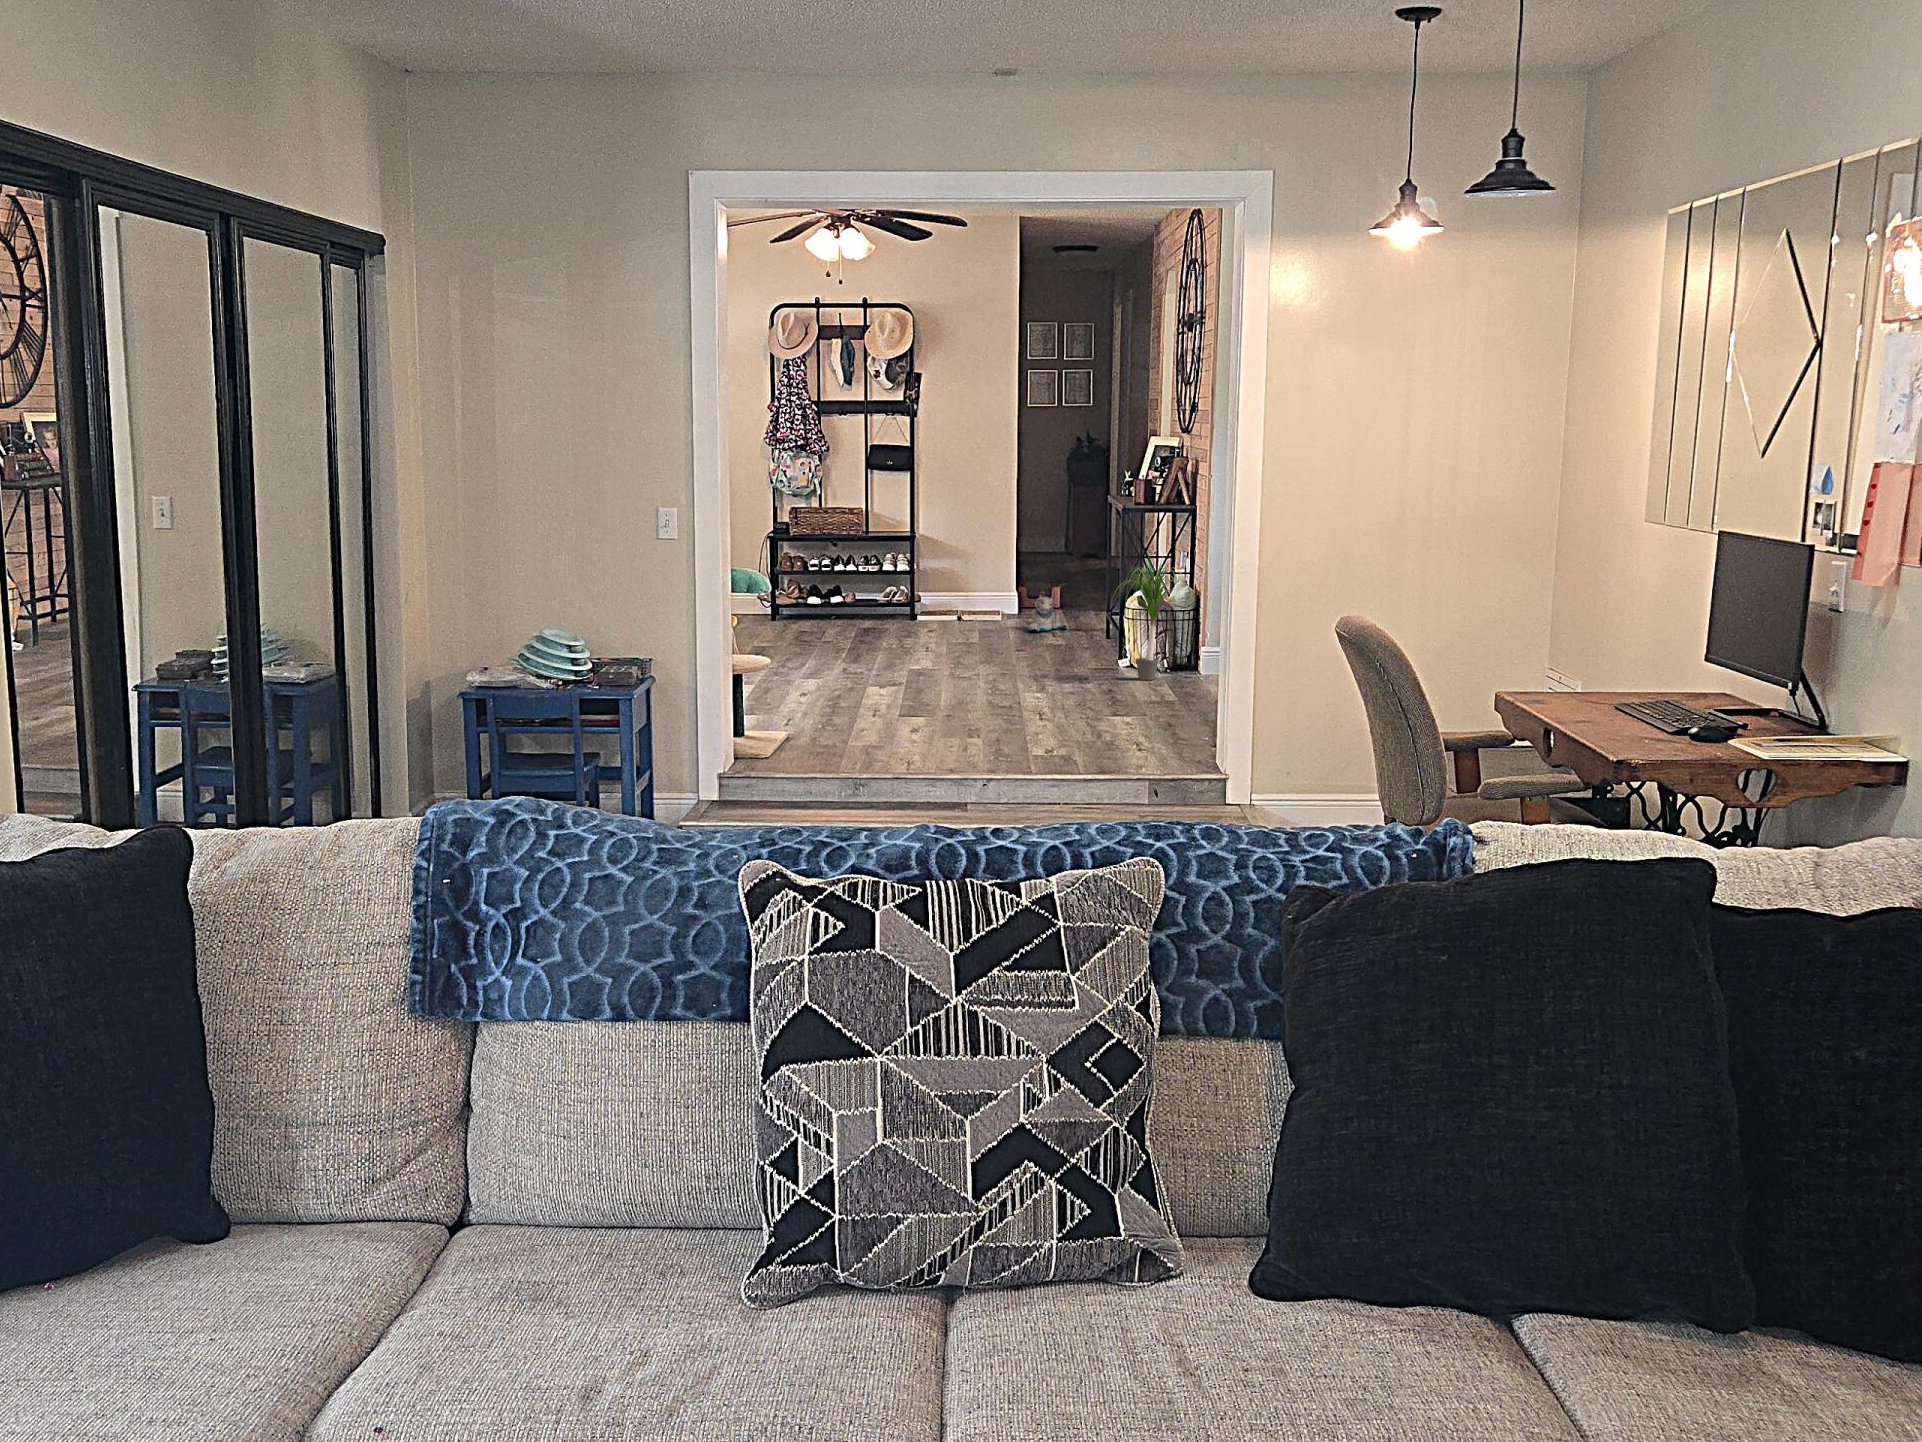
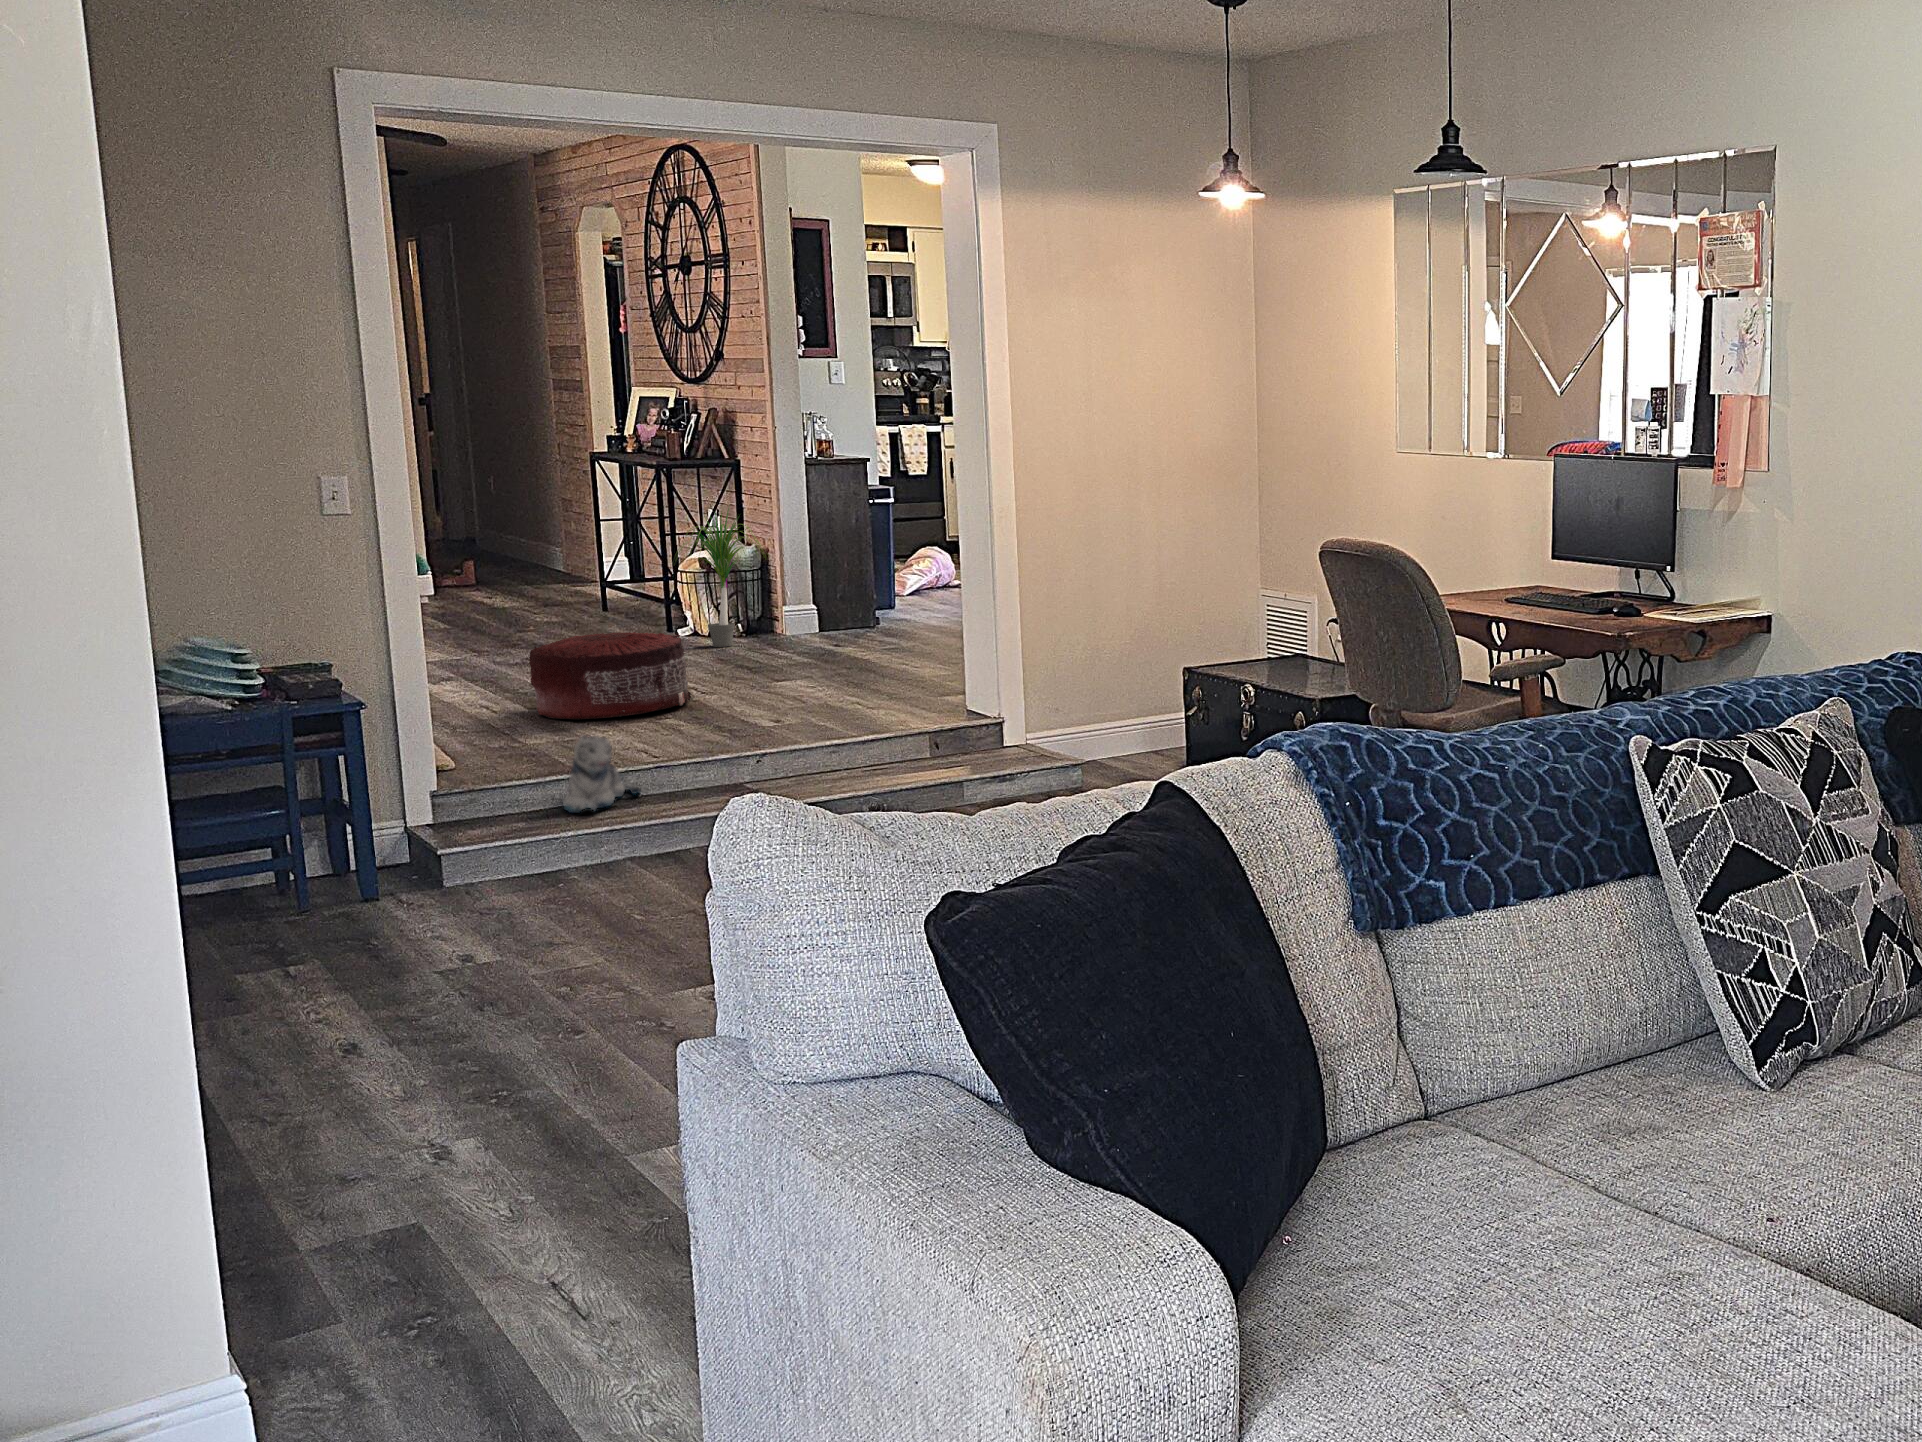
plush toy: present [1028,596,1067,631] -> present [563,736,641,813]
pouf: none [911,657,1044,732] -> present [529,632,692,719]

